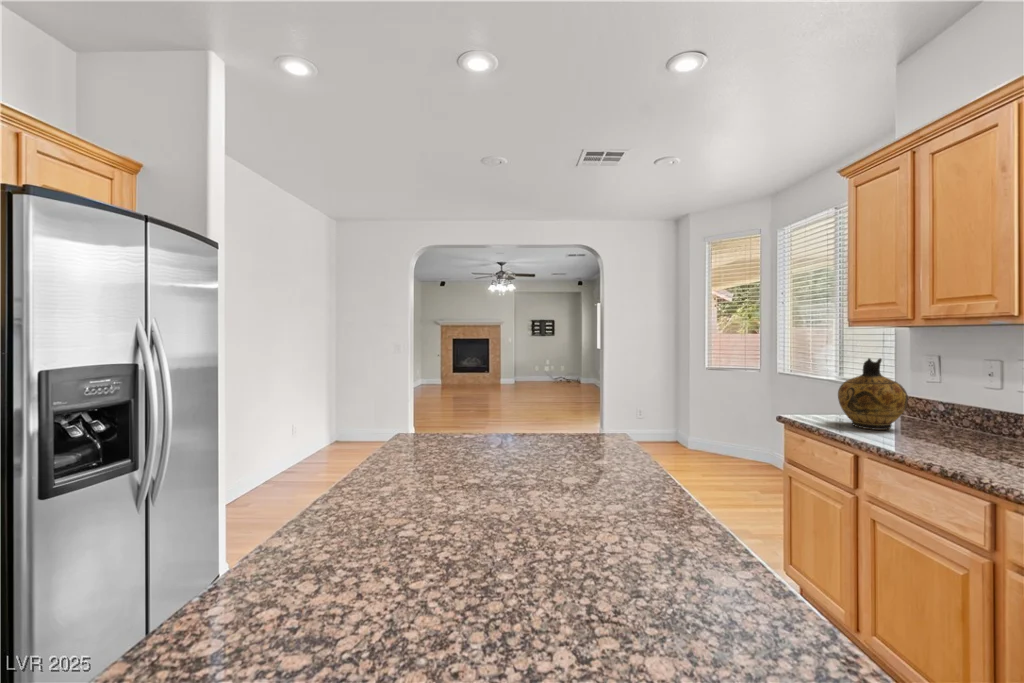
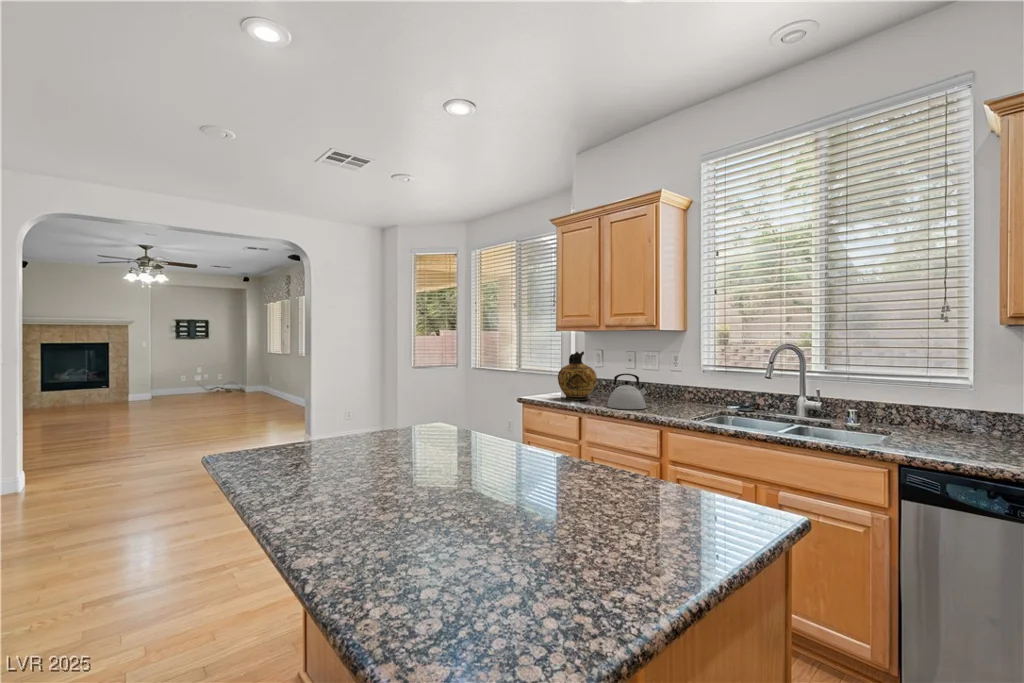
kettle: none [909,397,994,458] -> present [608,374,648,409]

